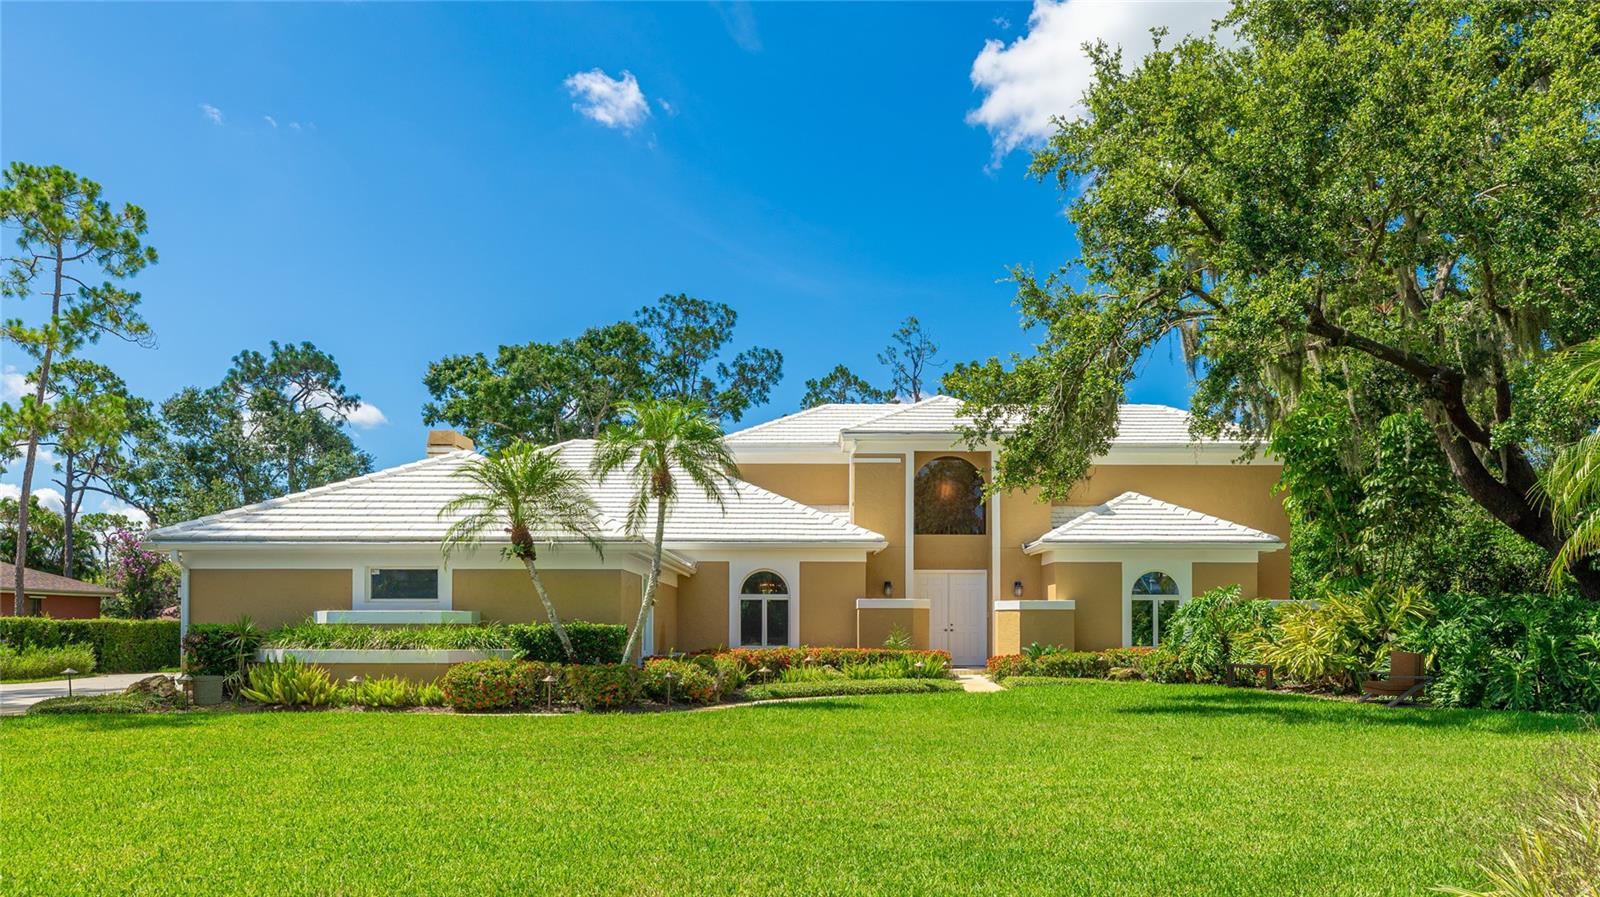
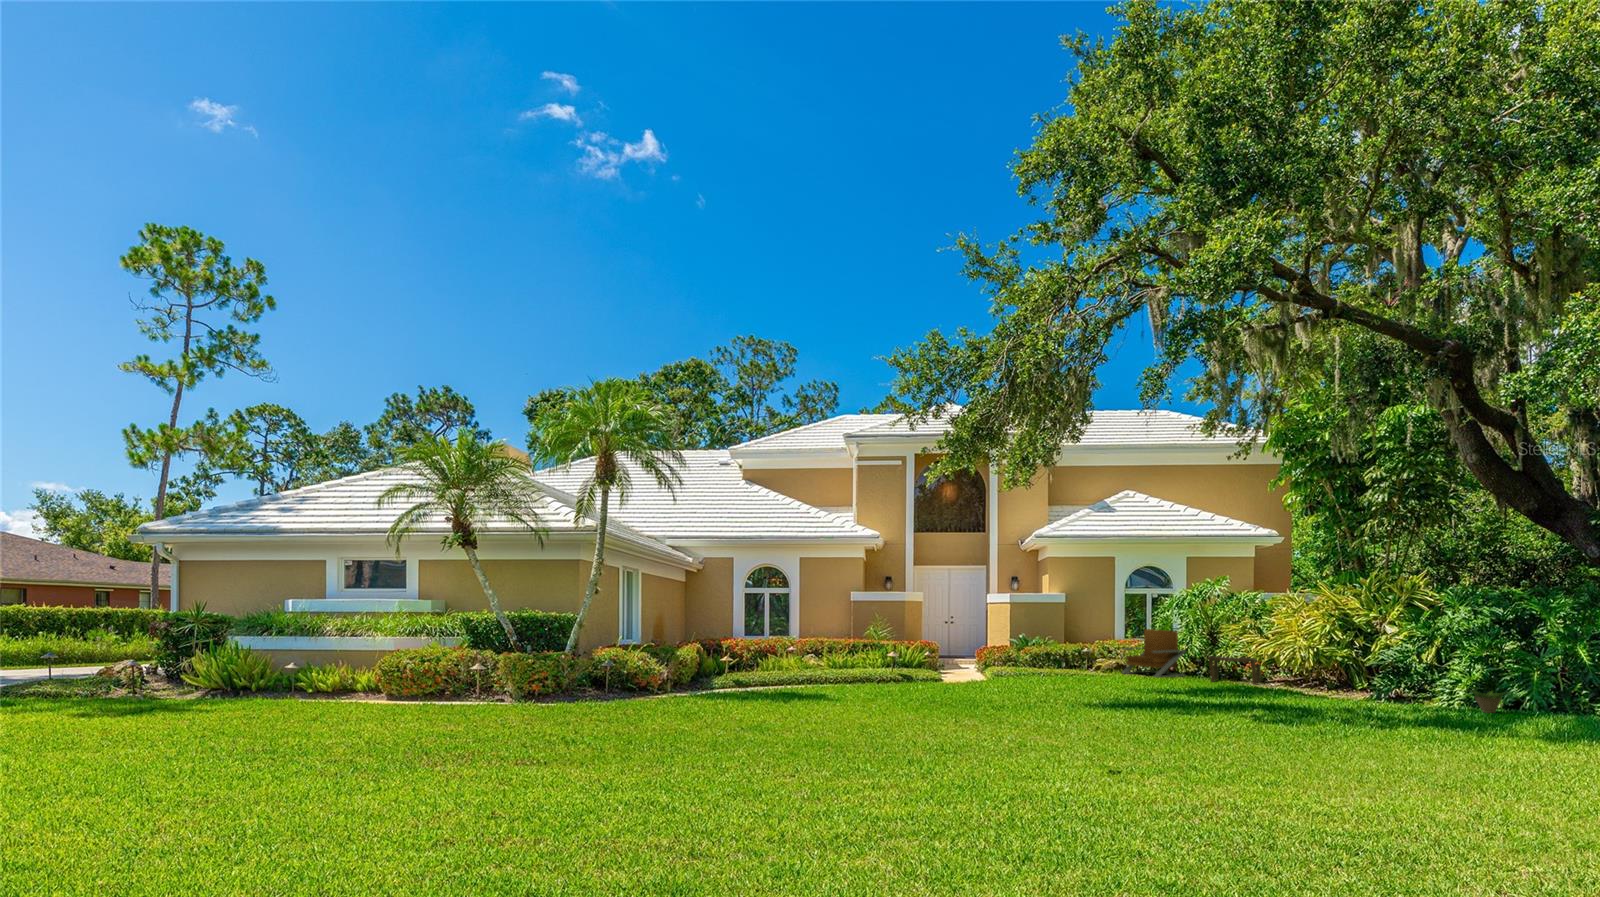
lounge chair: present [1358,650,1434,708] -> present [1122,629,1186,677]
woven basket: present [192,675,223,705] -> none [145,660,178,689]
decorative plant: none [1453,691,1492,711] -> present [1472,691,1504,713]

